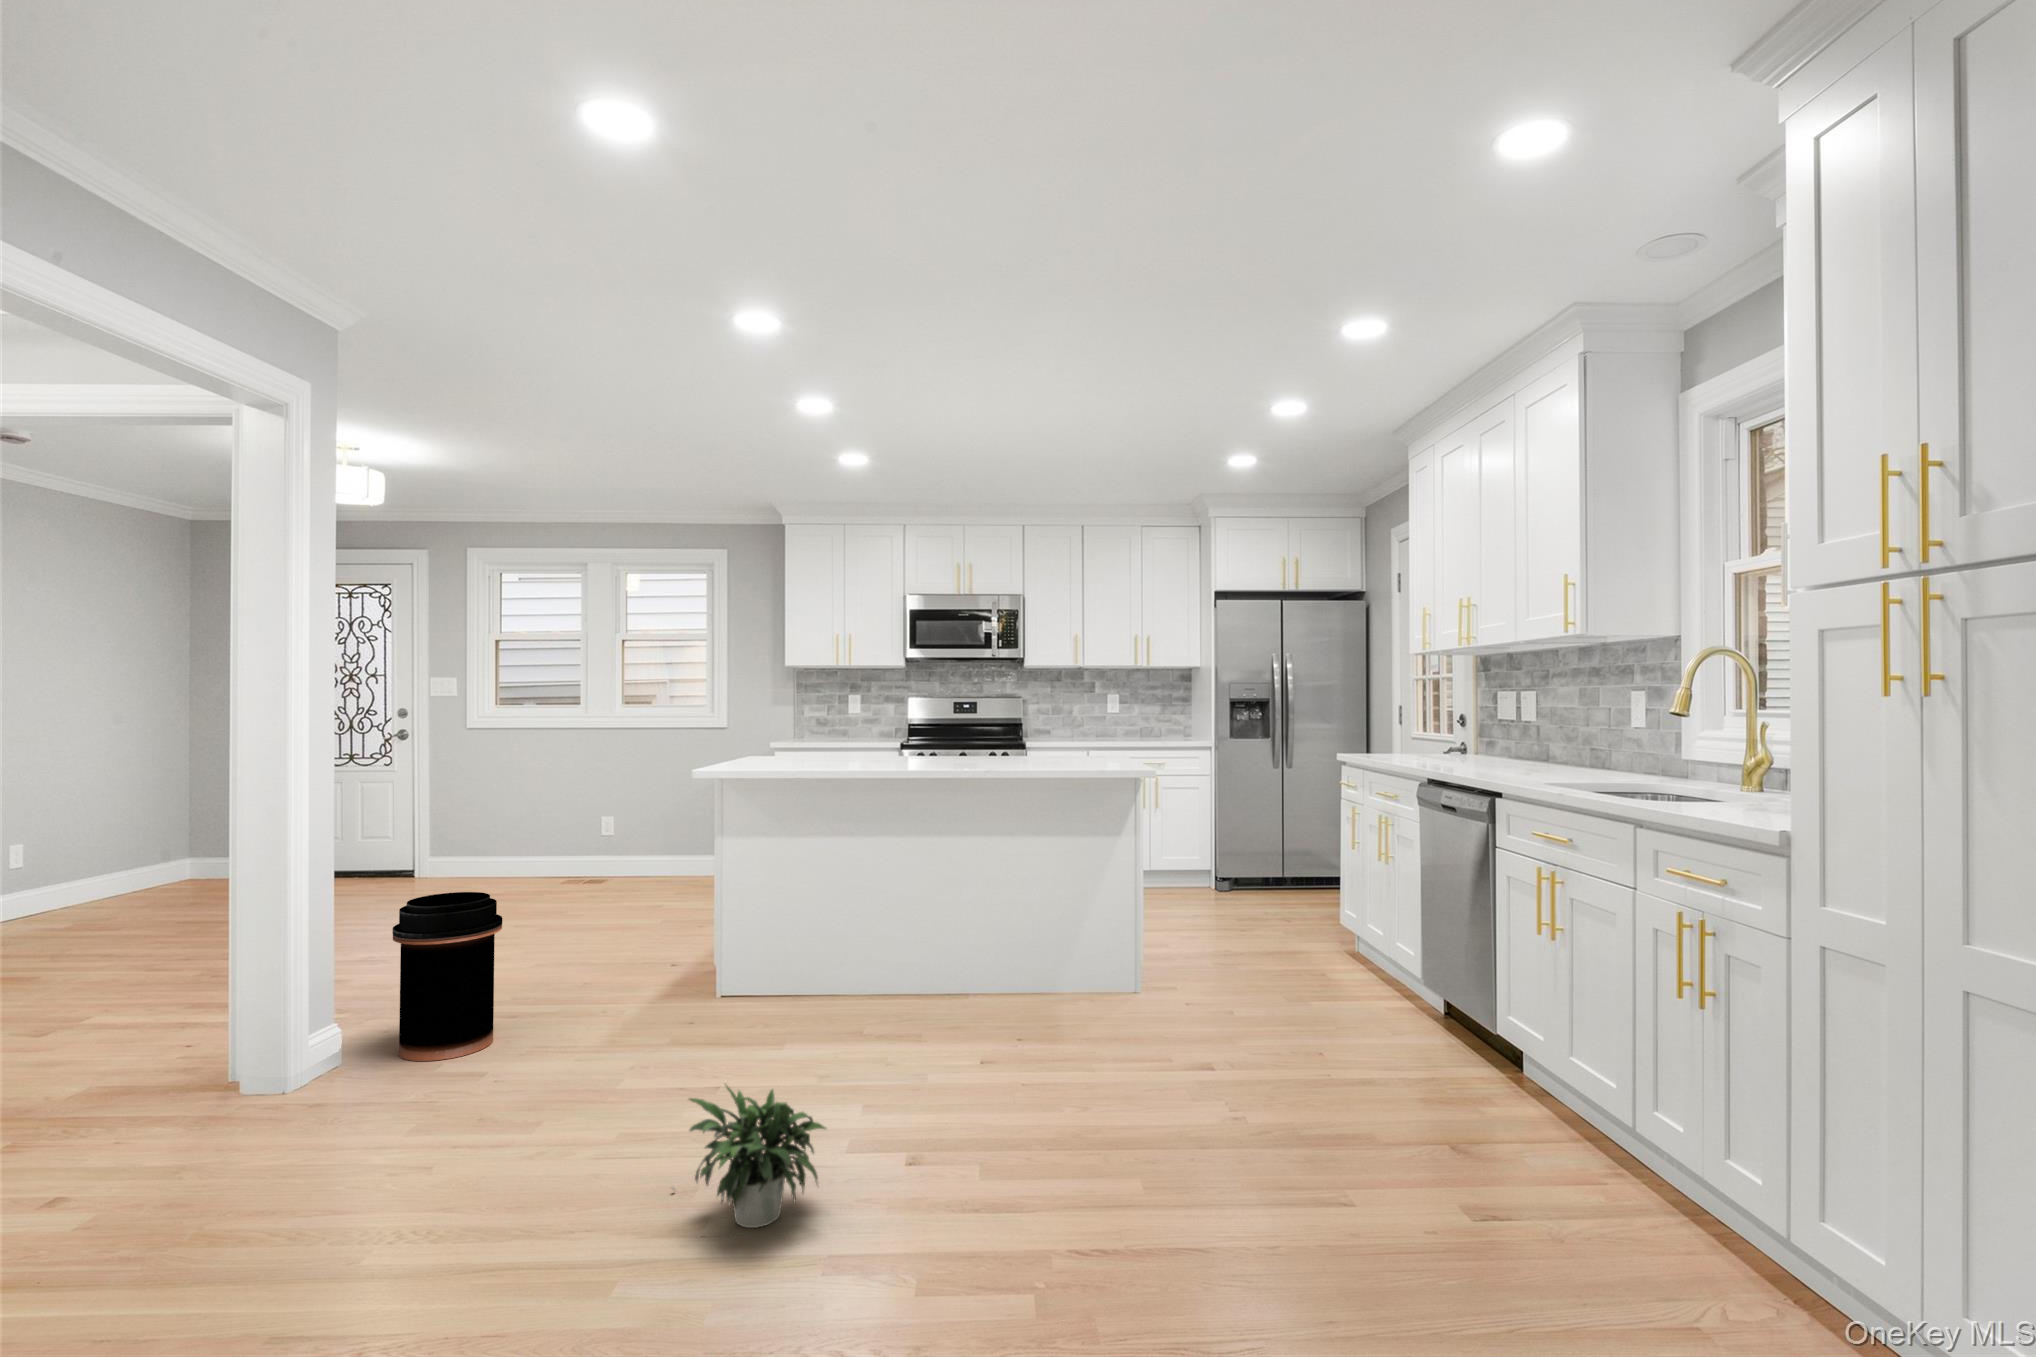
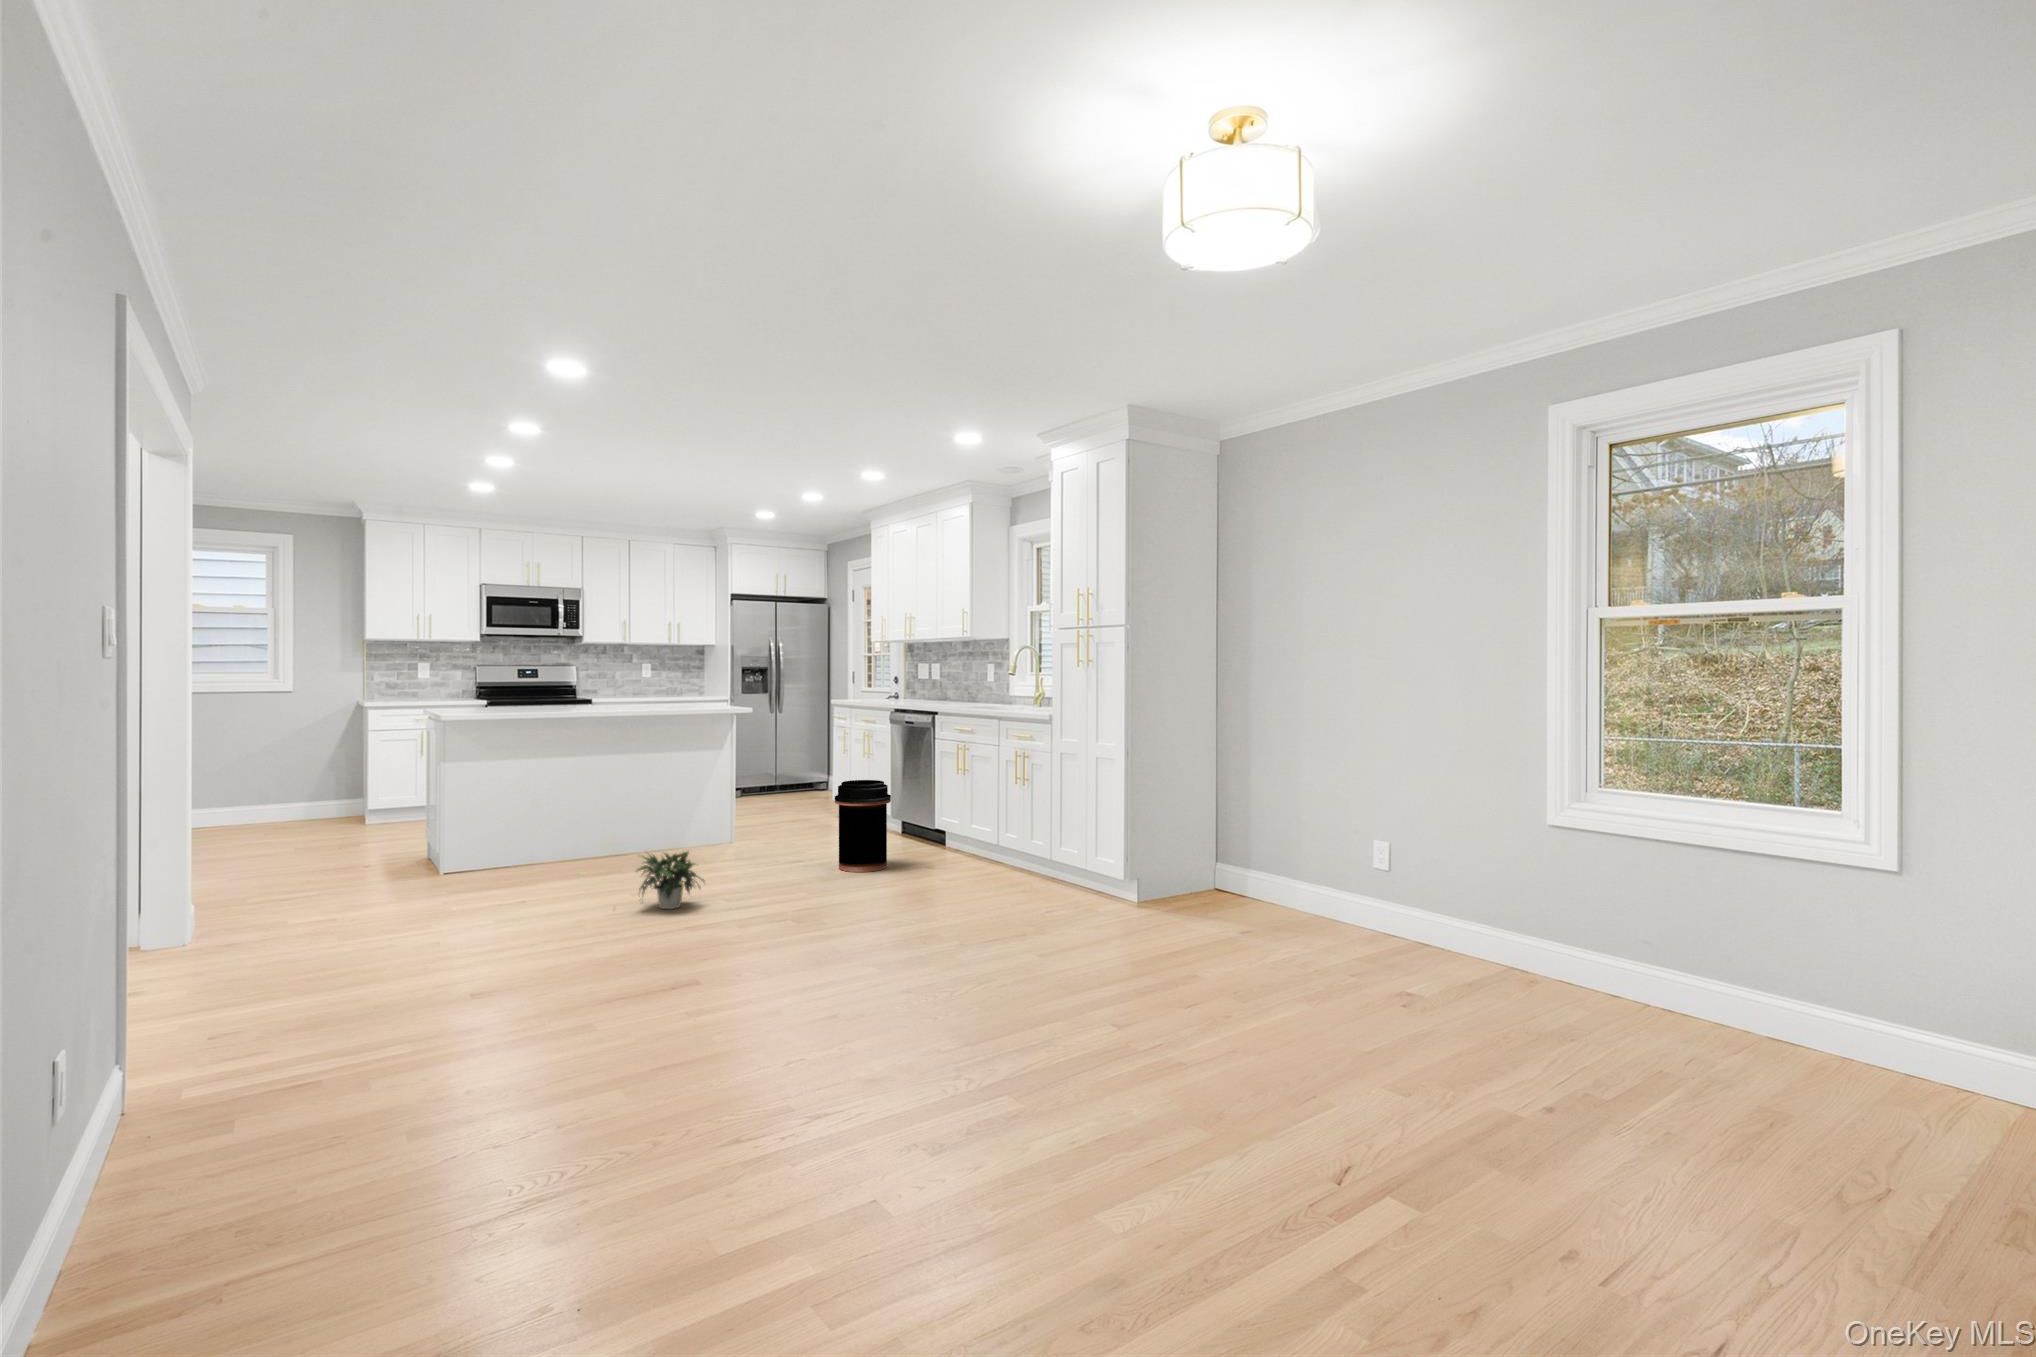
trash can: present [392,892,502,1061] -> present [835,780,891,872]

